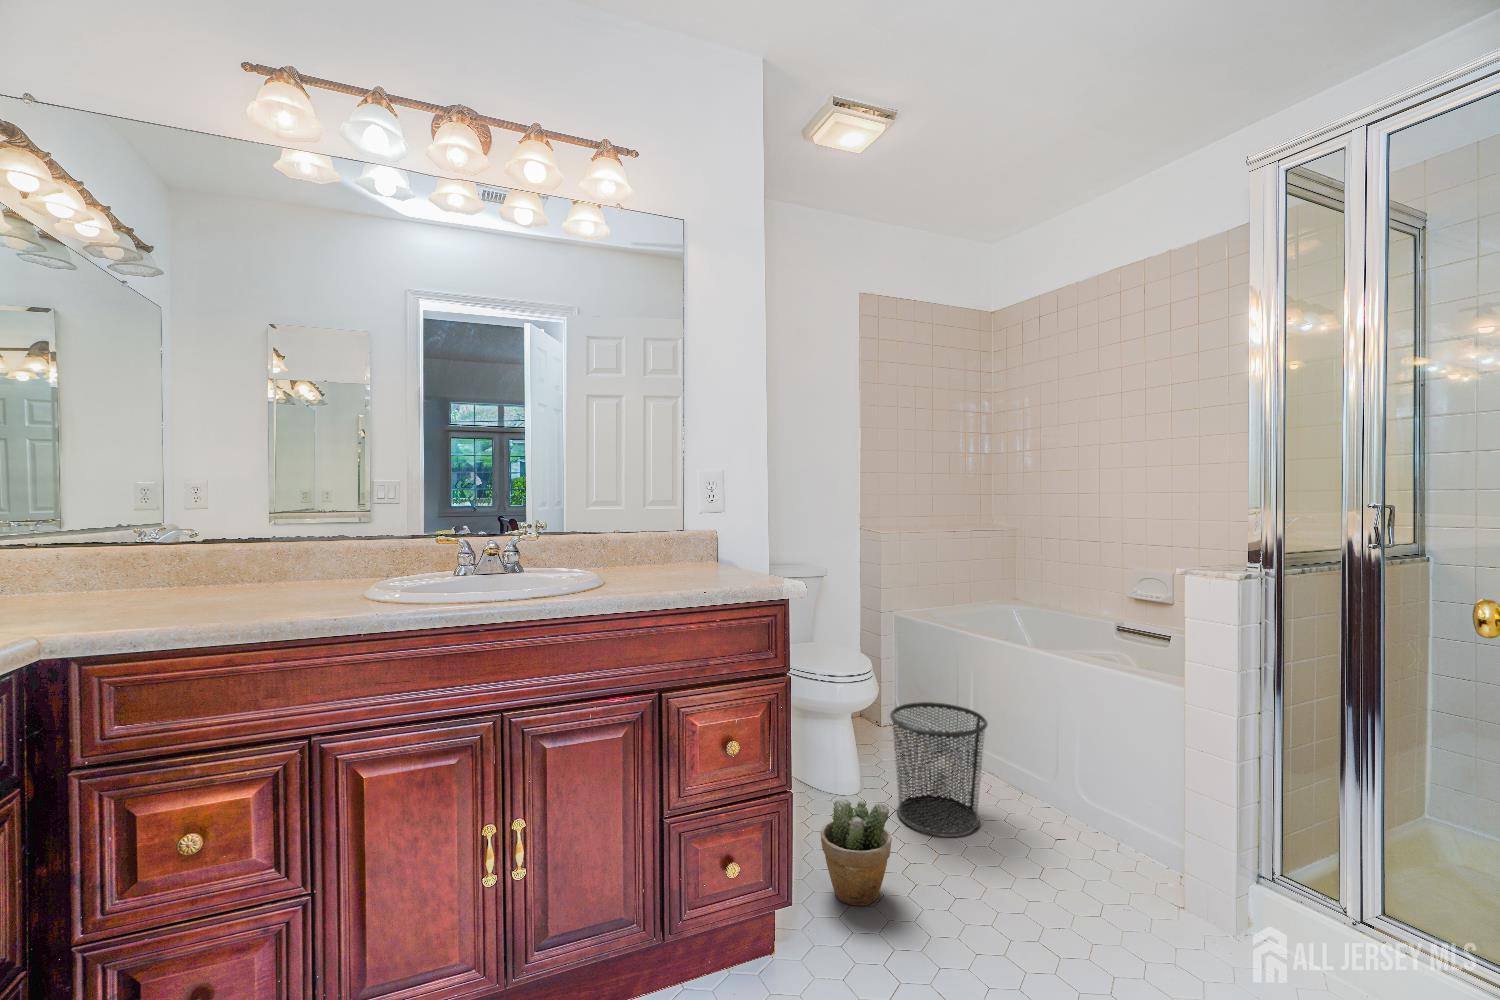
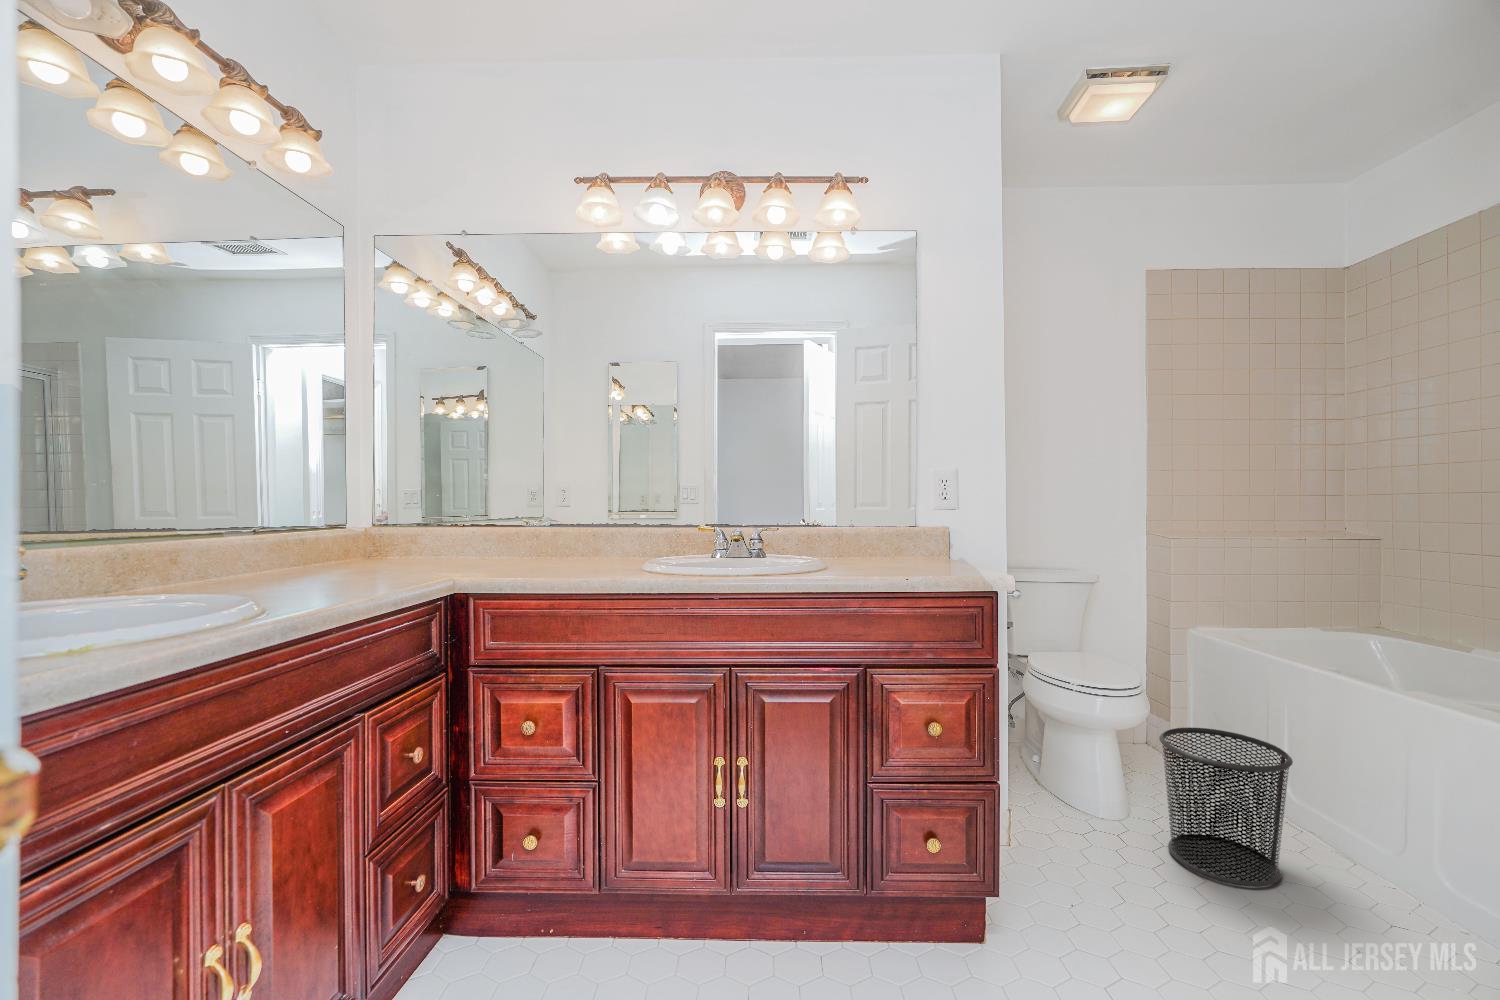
potted plant: present [820,799,892,906] -> none [1051,809,1134,927]

